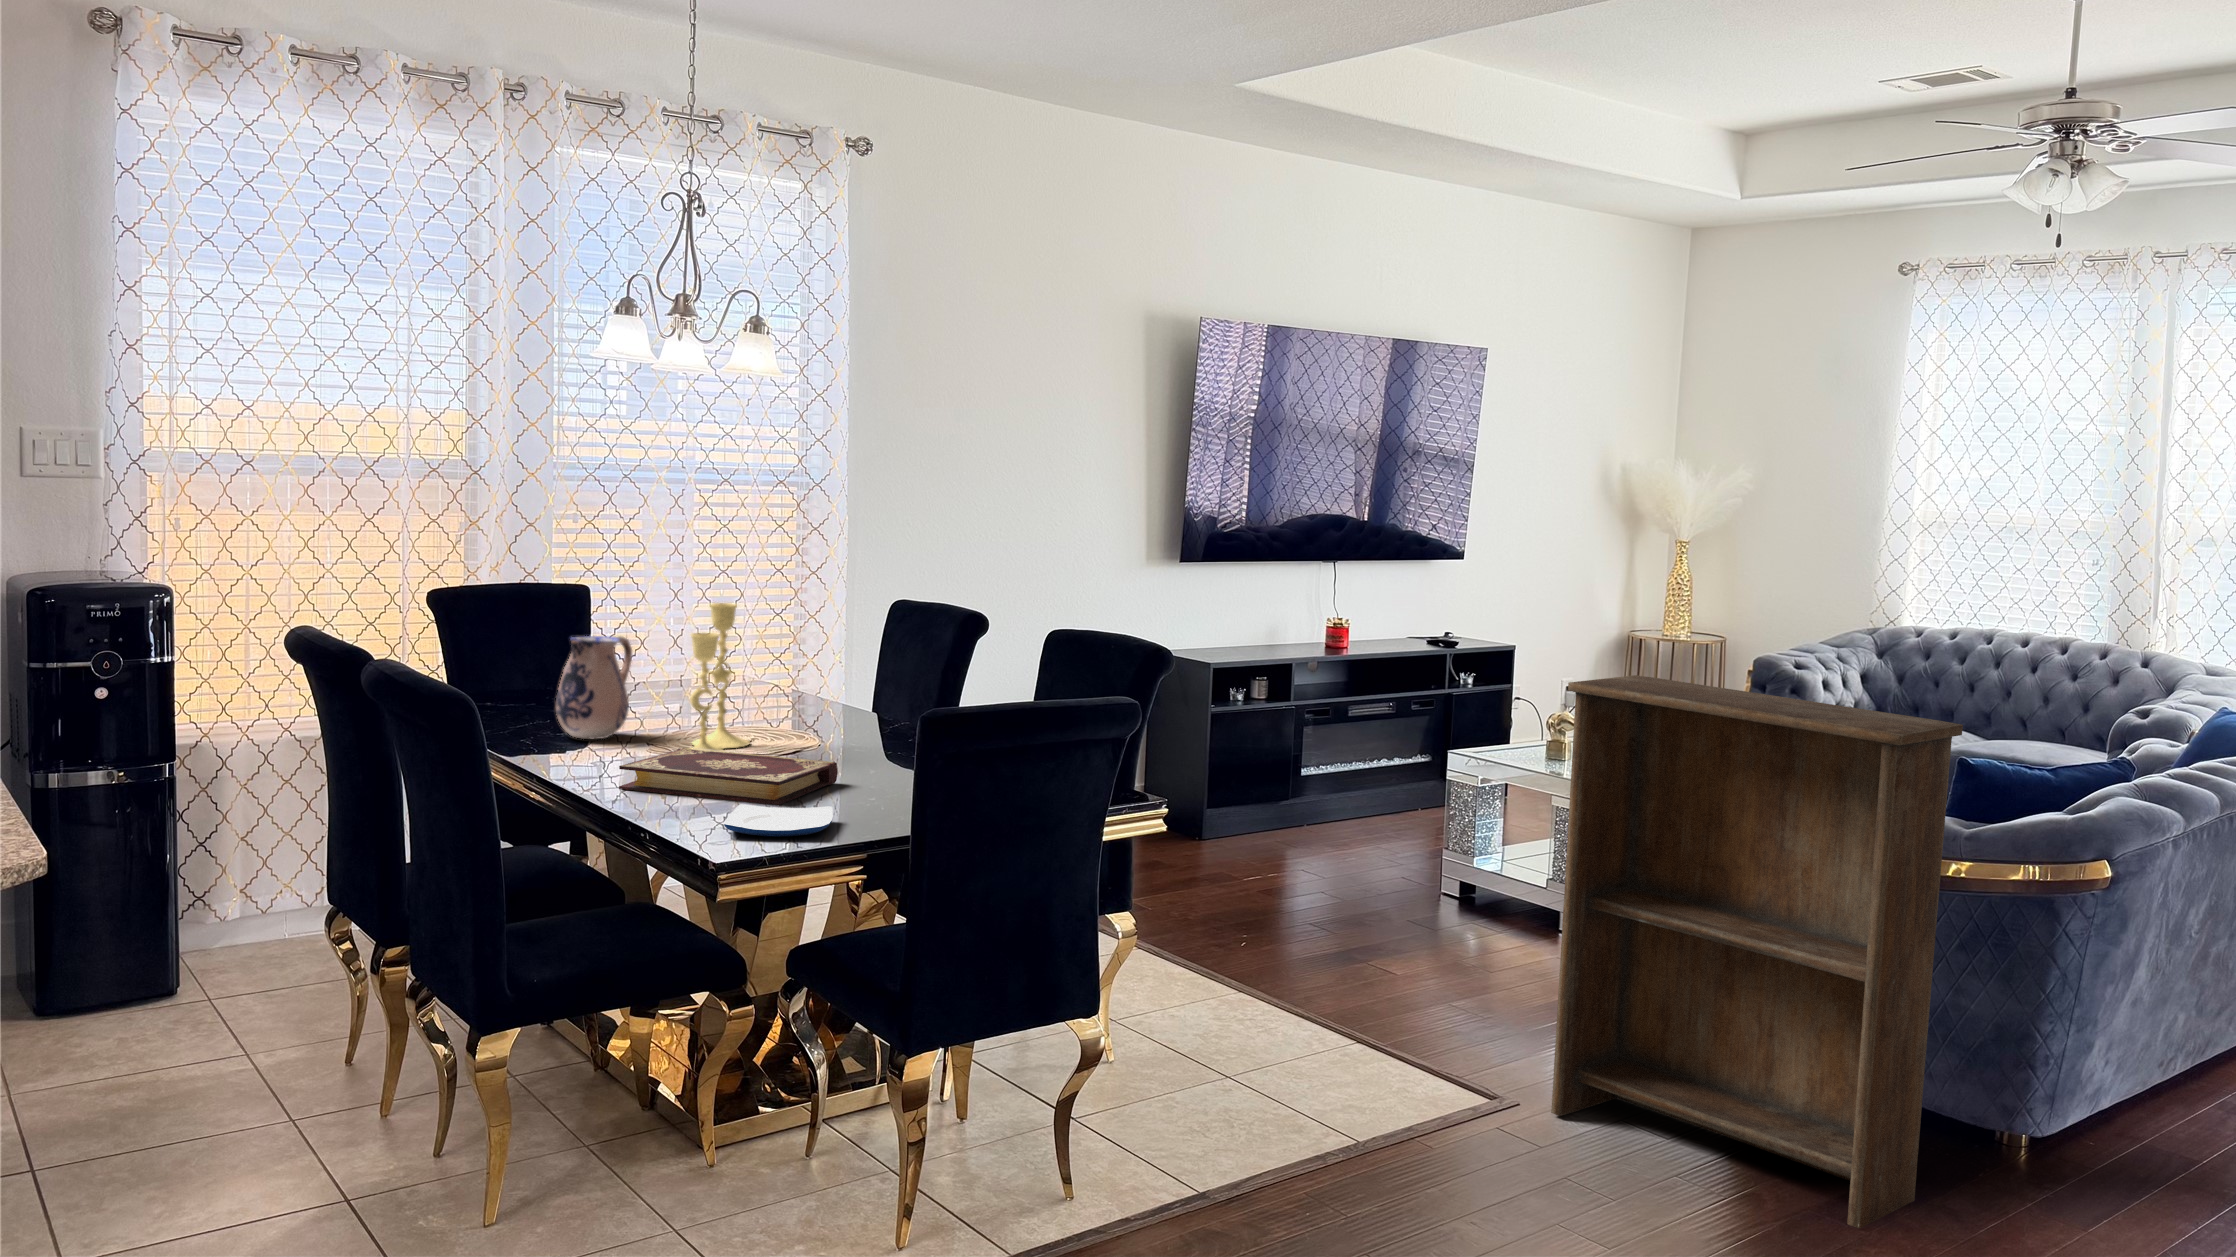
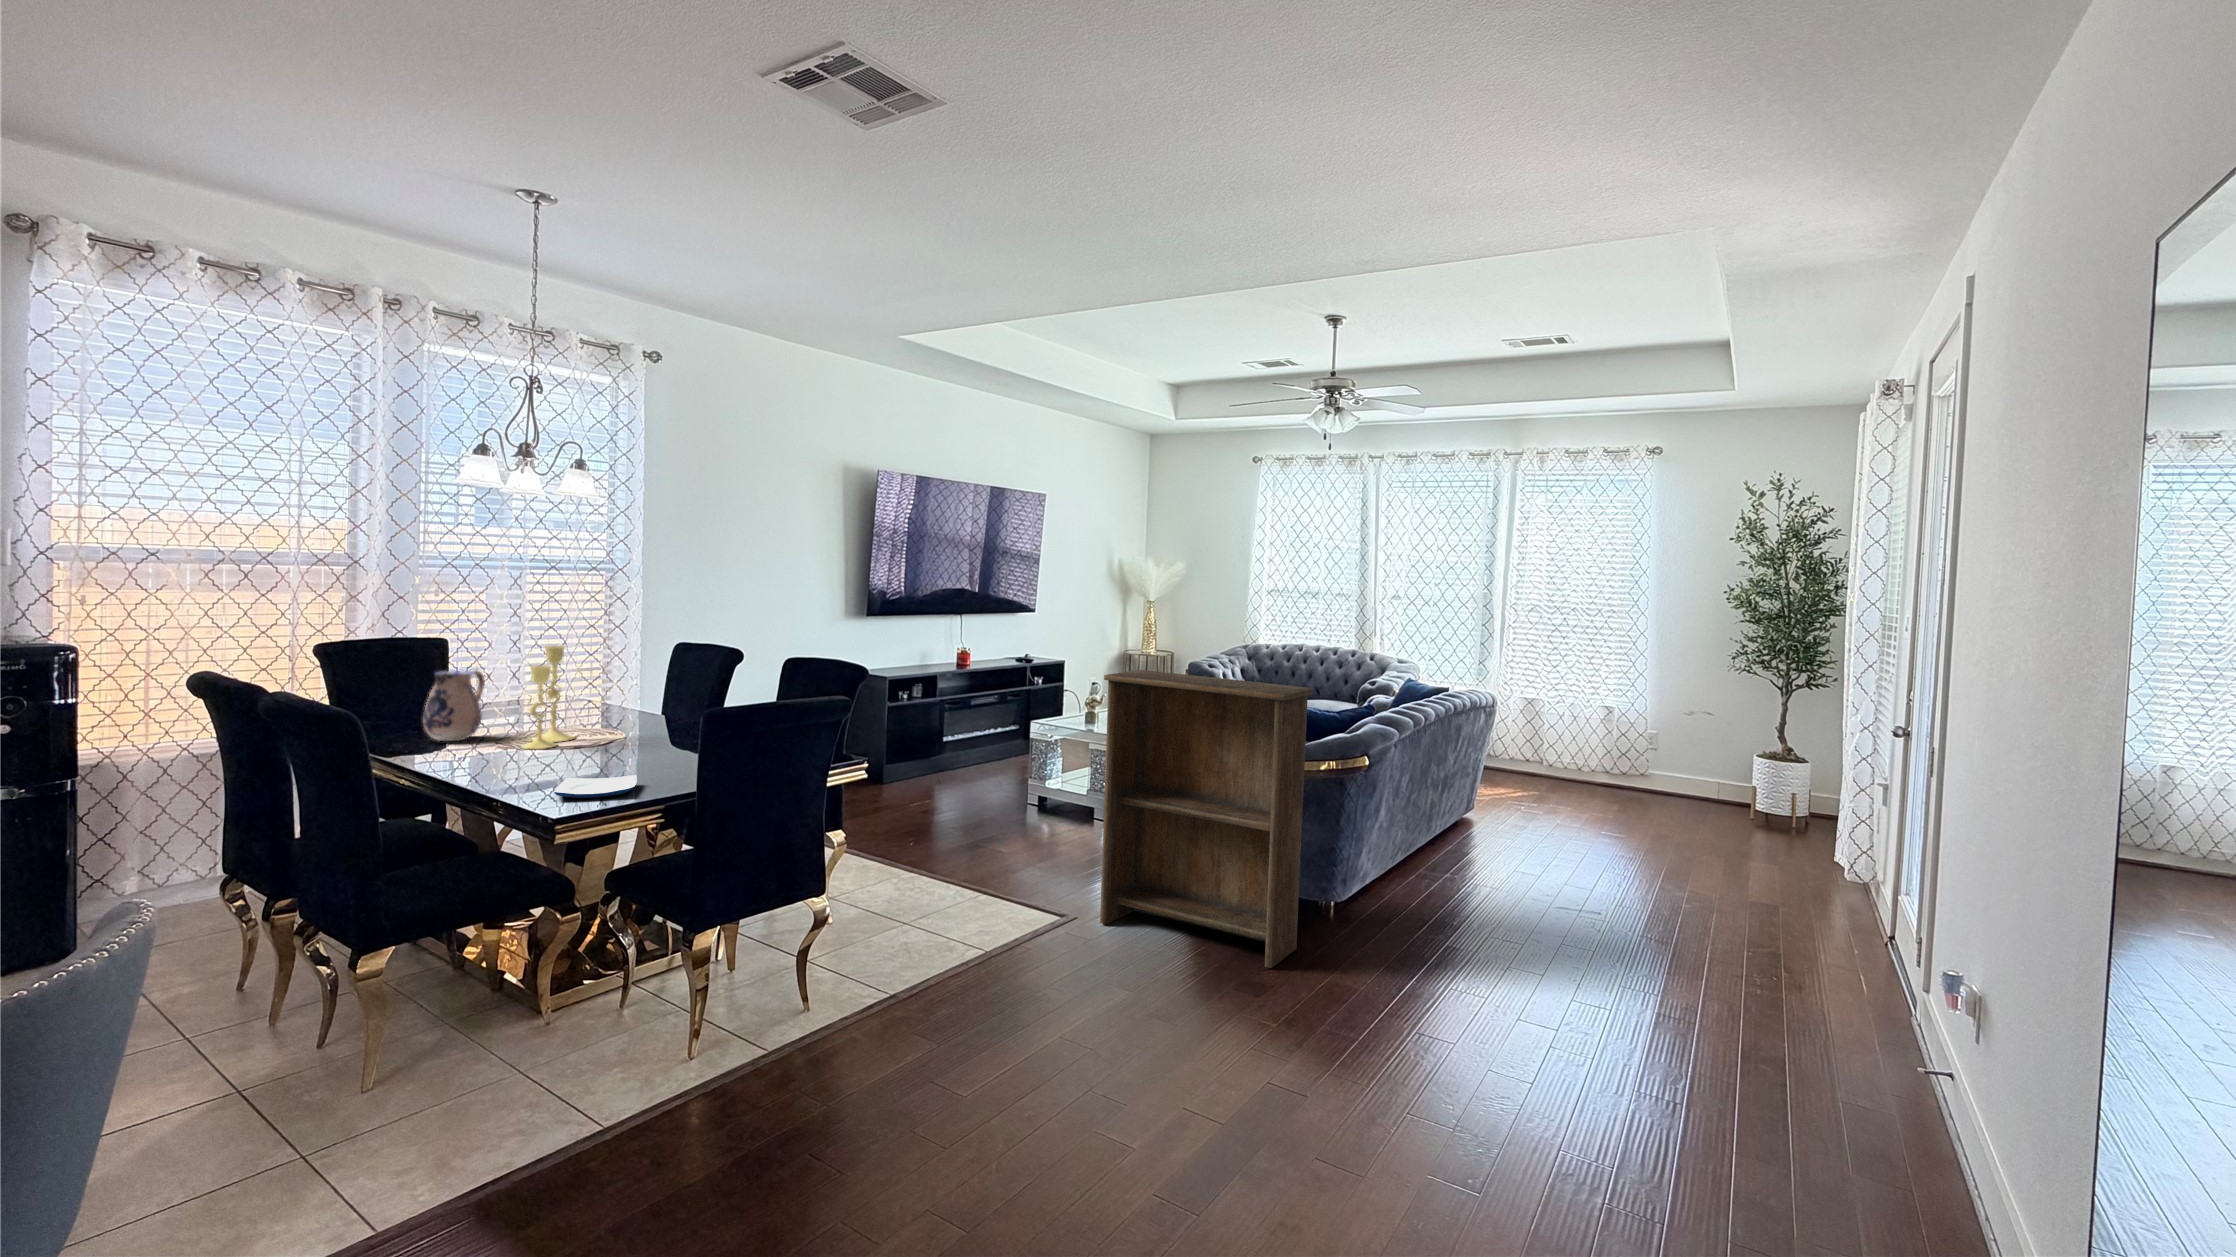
book: present [619,748,838,805] -> none [472,743,640,777]

